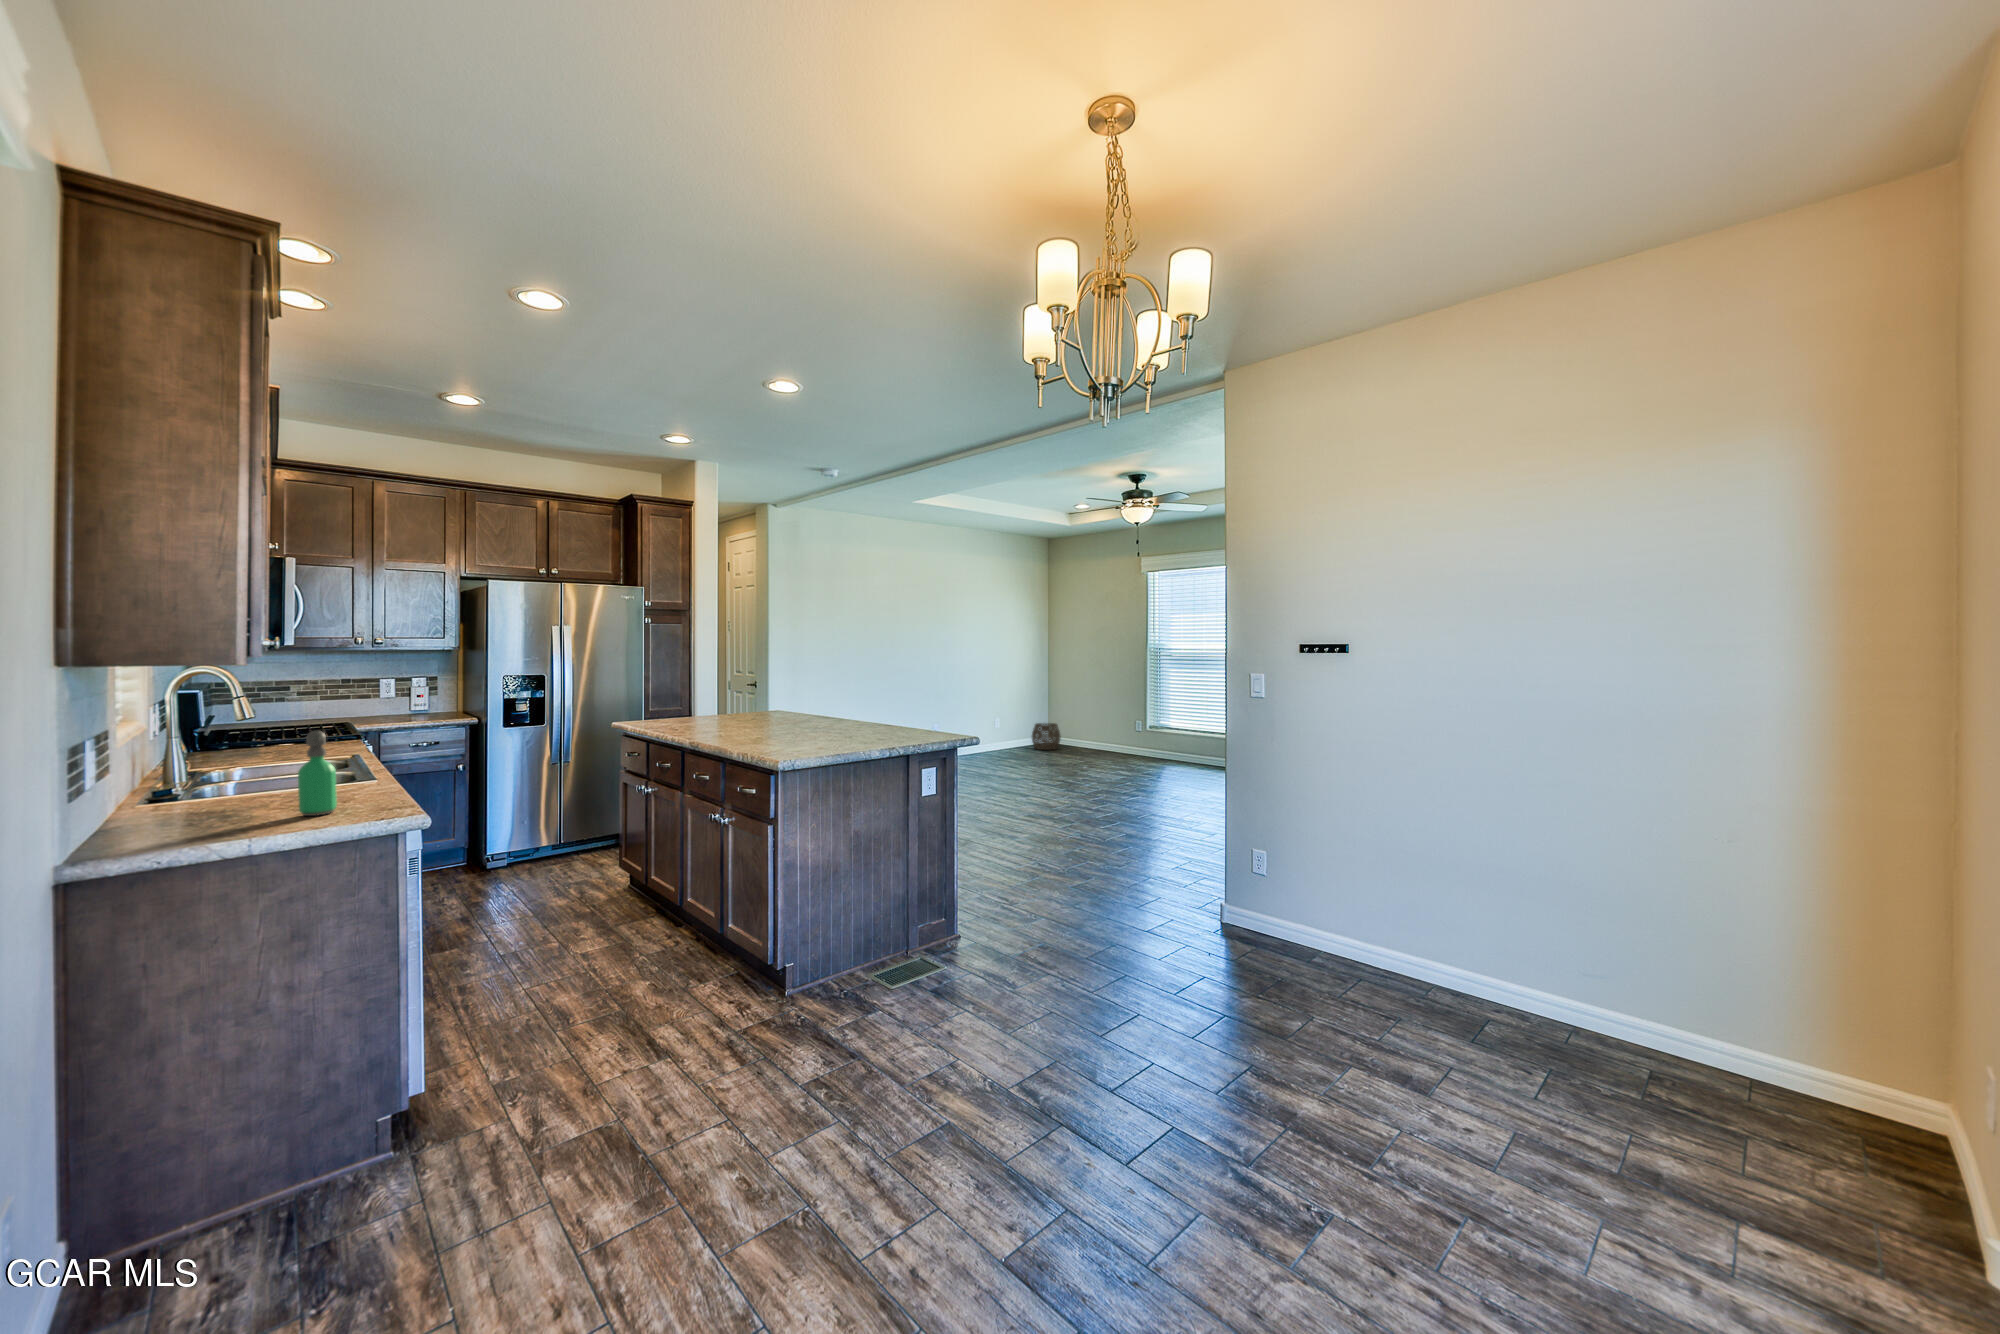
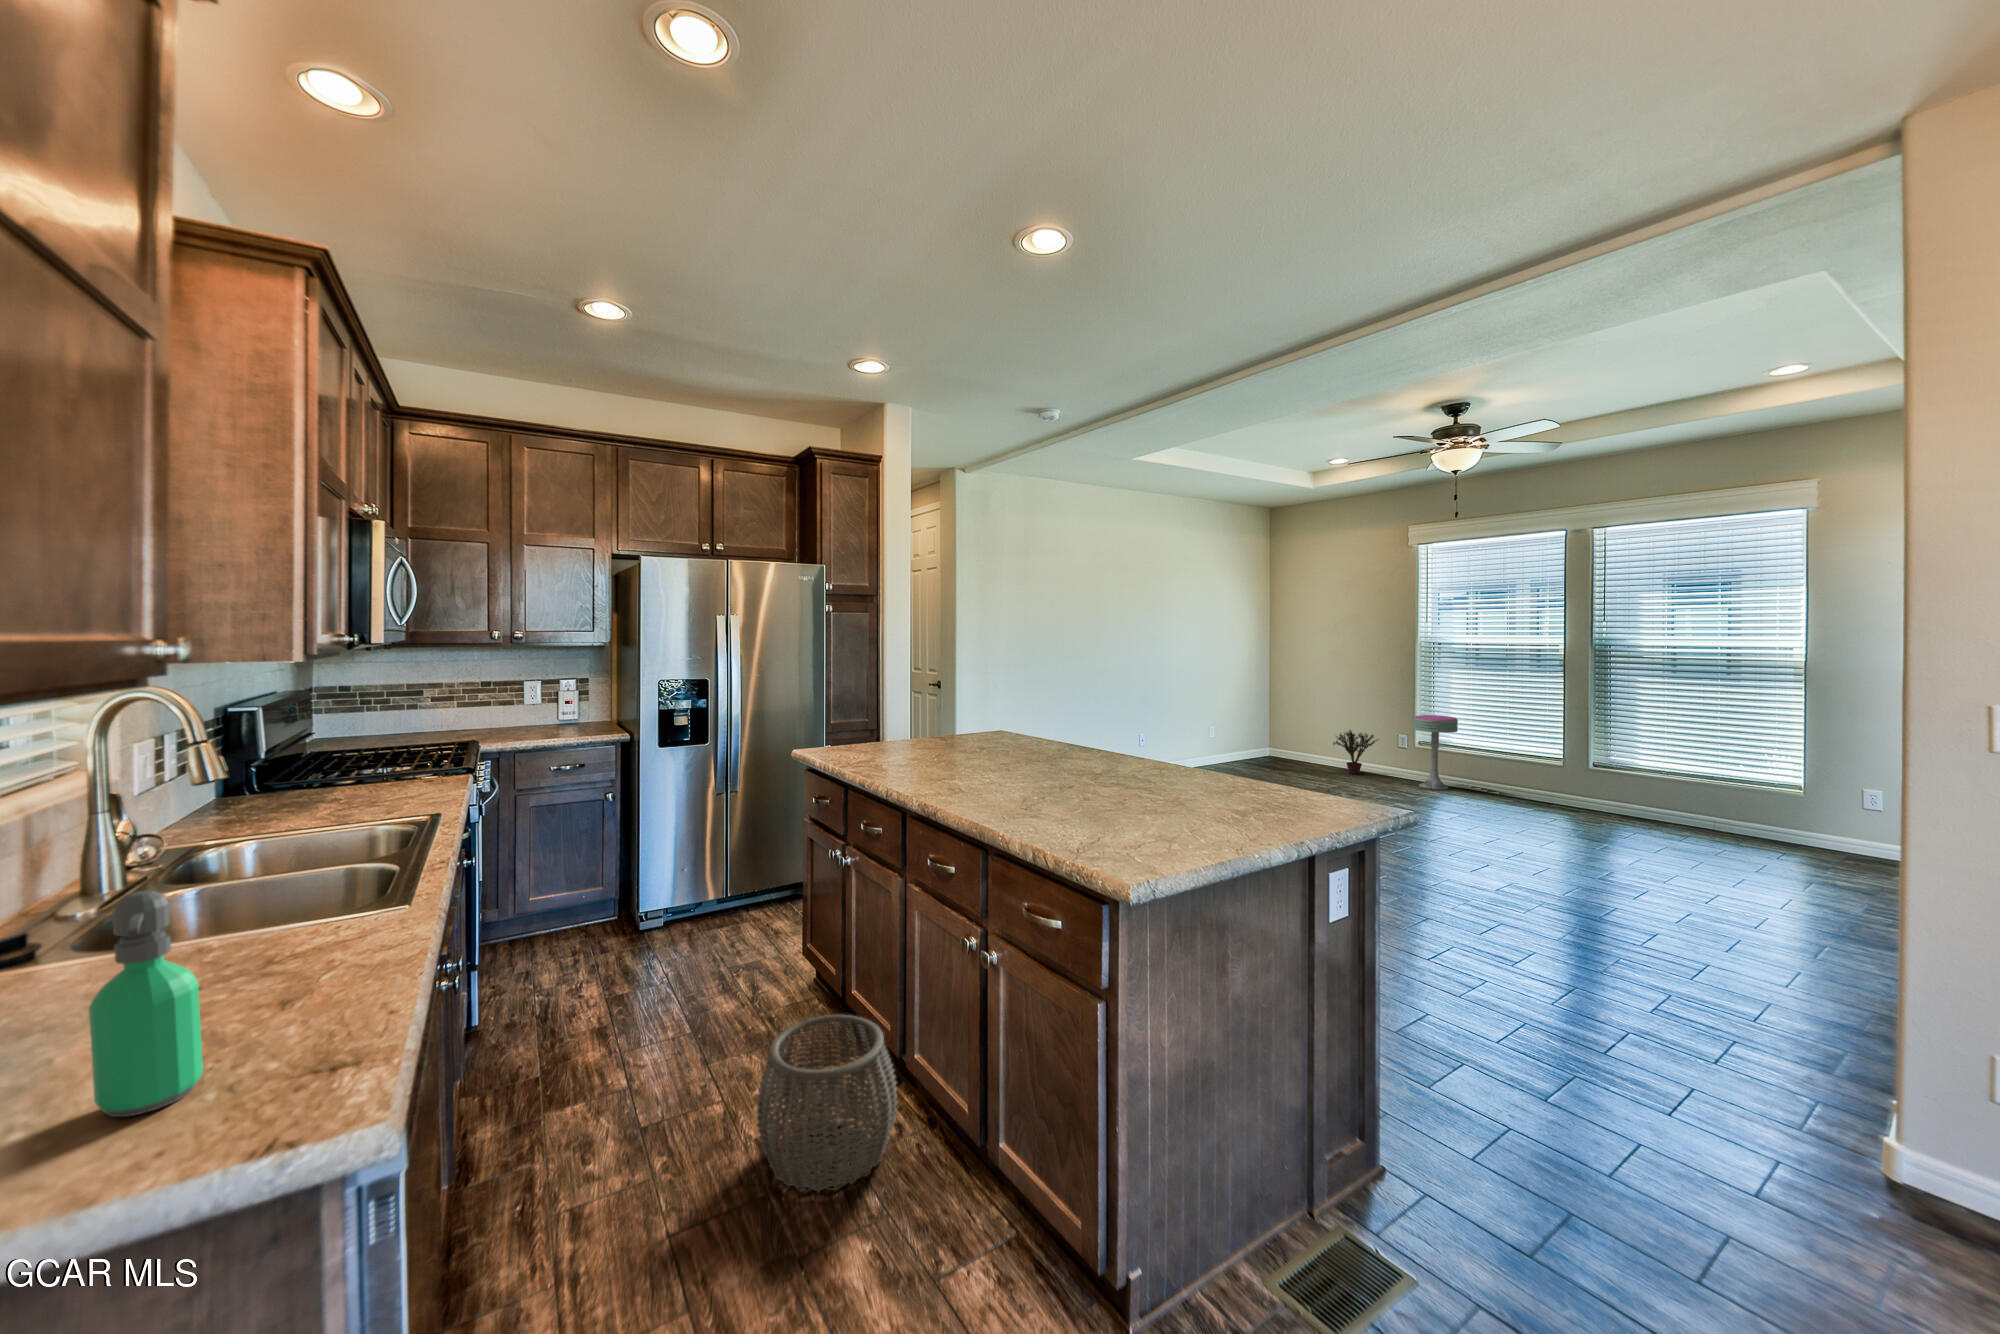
bar stool: none [1146,708,1177,766] -> present [1413,715,1458,790]
potted plant: none [1090,721,1127,758] -> present [1334,730,1378,774]
woven basket: present [1032,723,1061,750] -> present [757,1015,897,1192]

